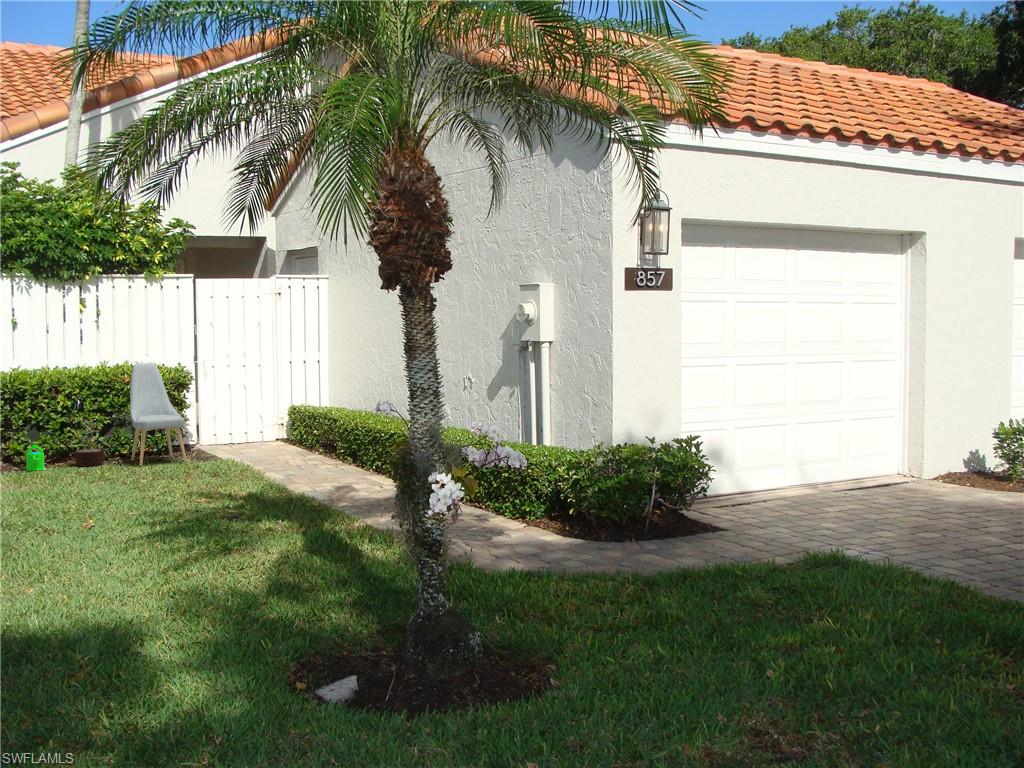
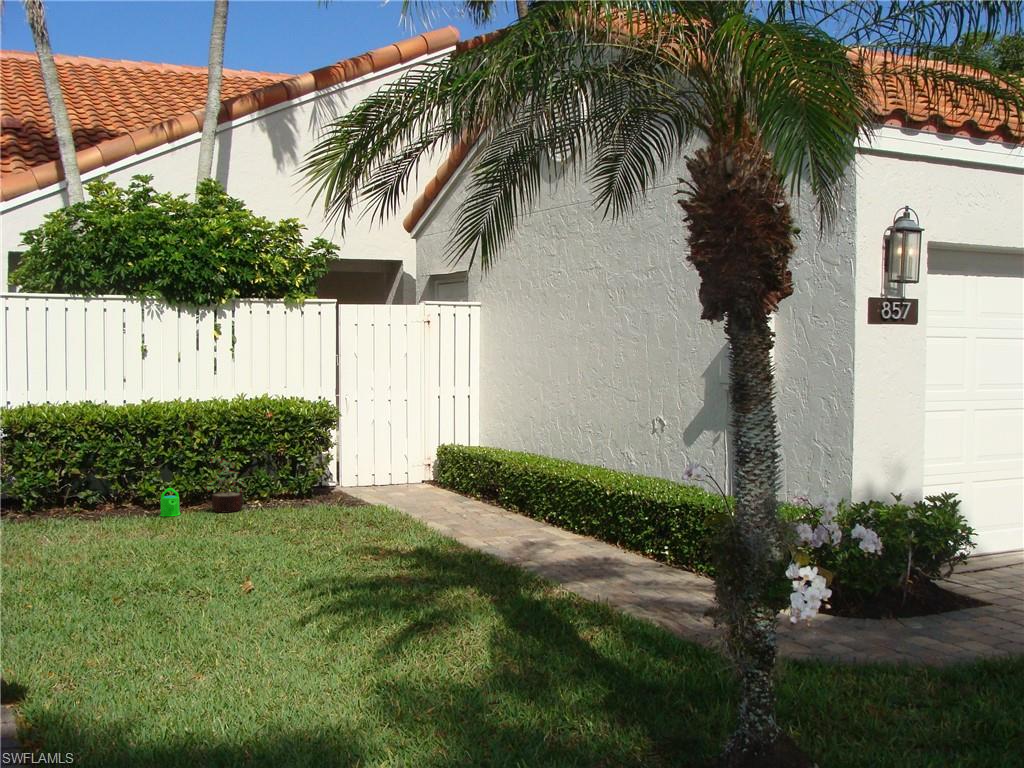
chair: present [130,363,187,466] -> none [271,396,333,513]

